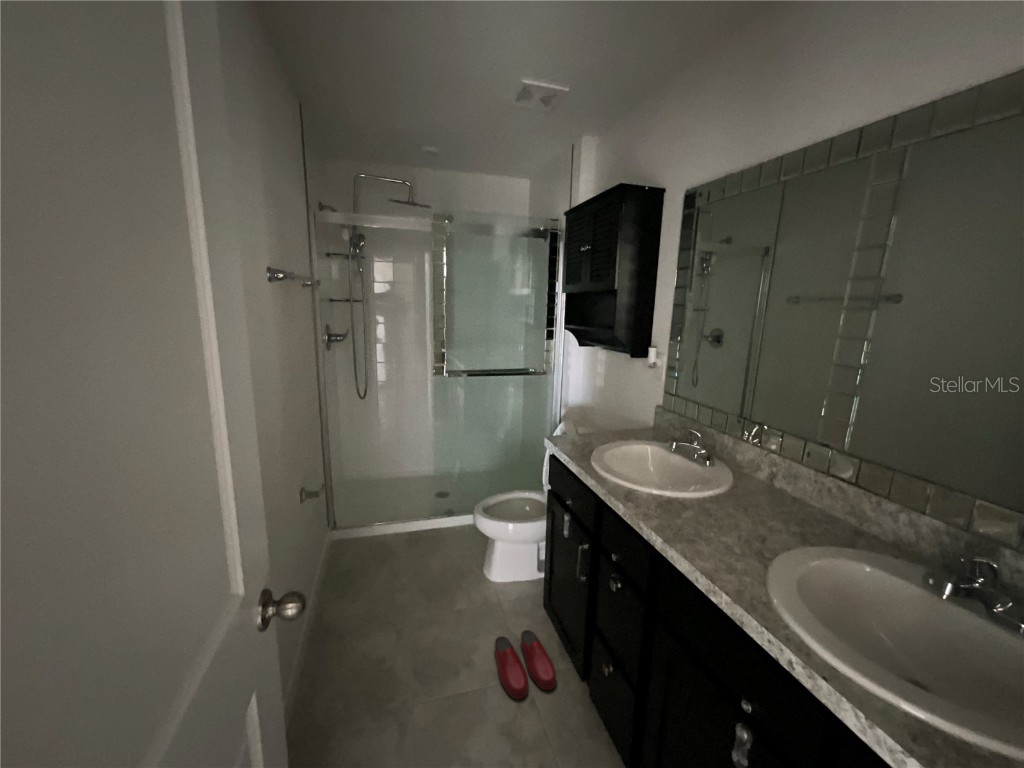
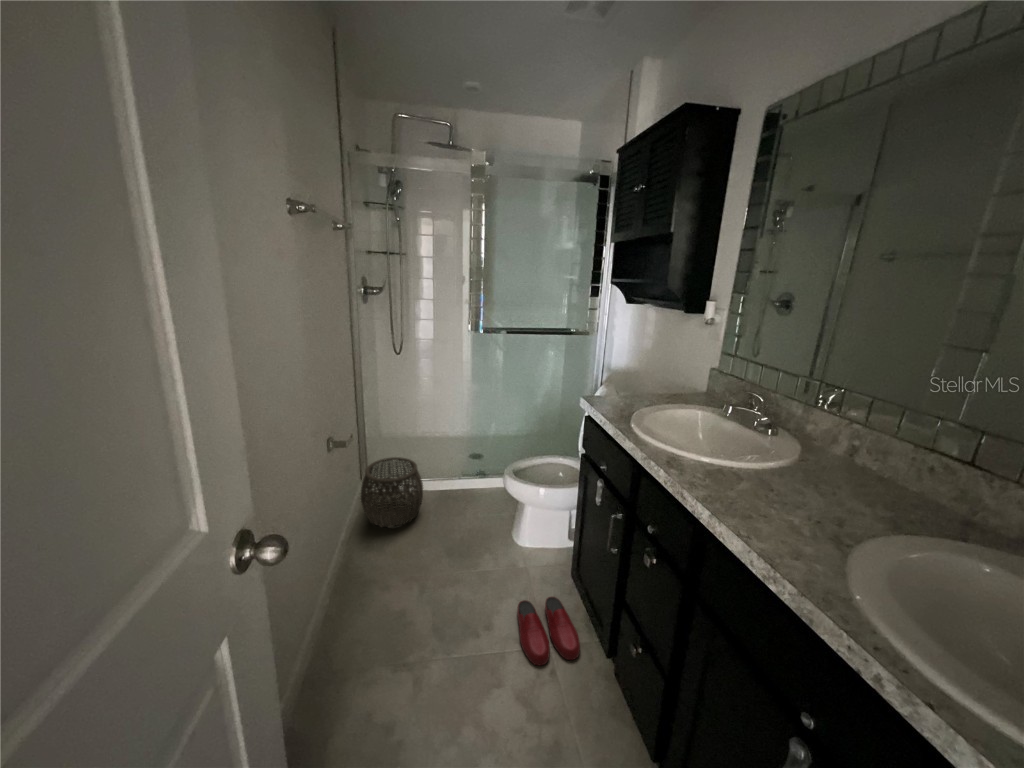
woven basket: none [329,503,393,576] -> present [361,457,423,527]

